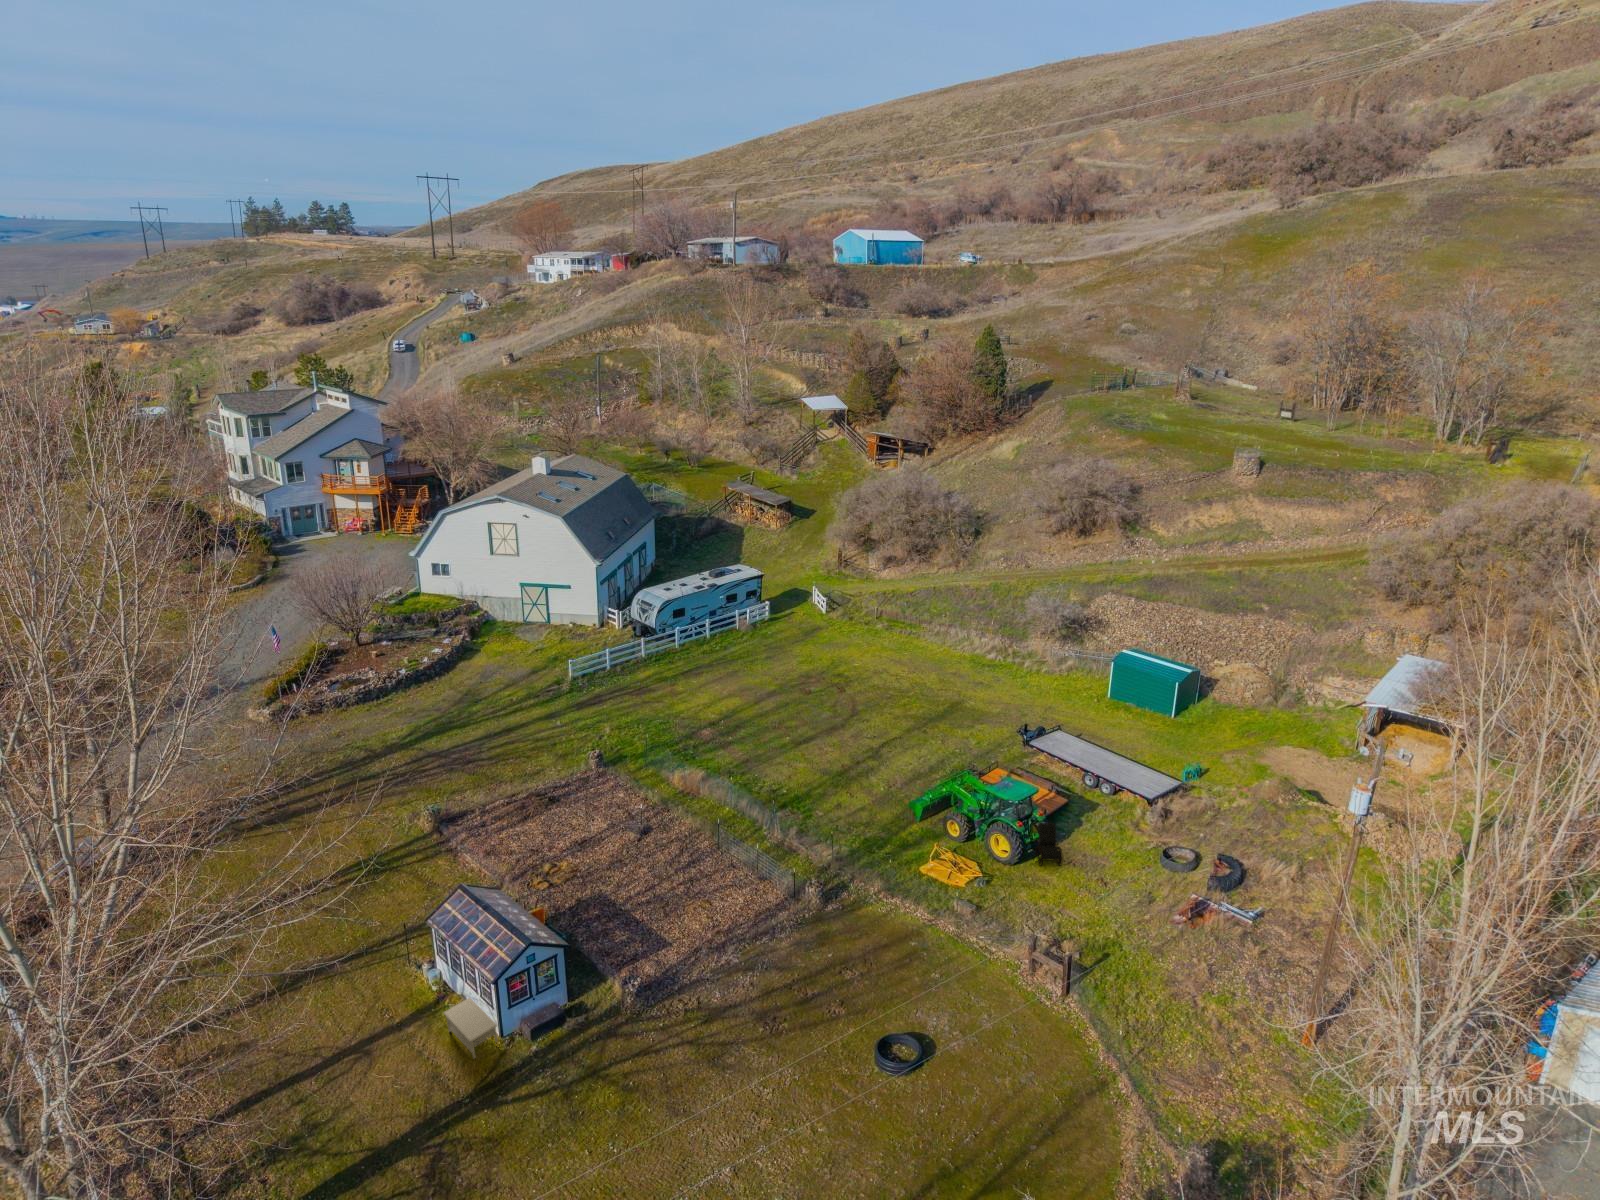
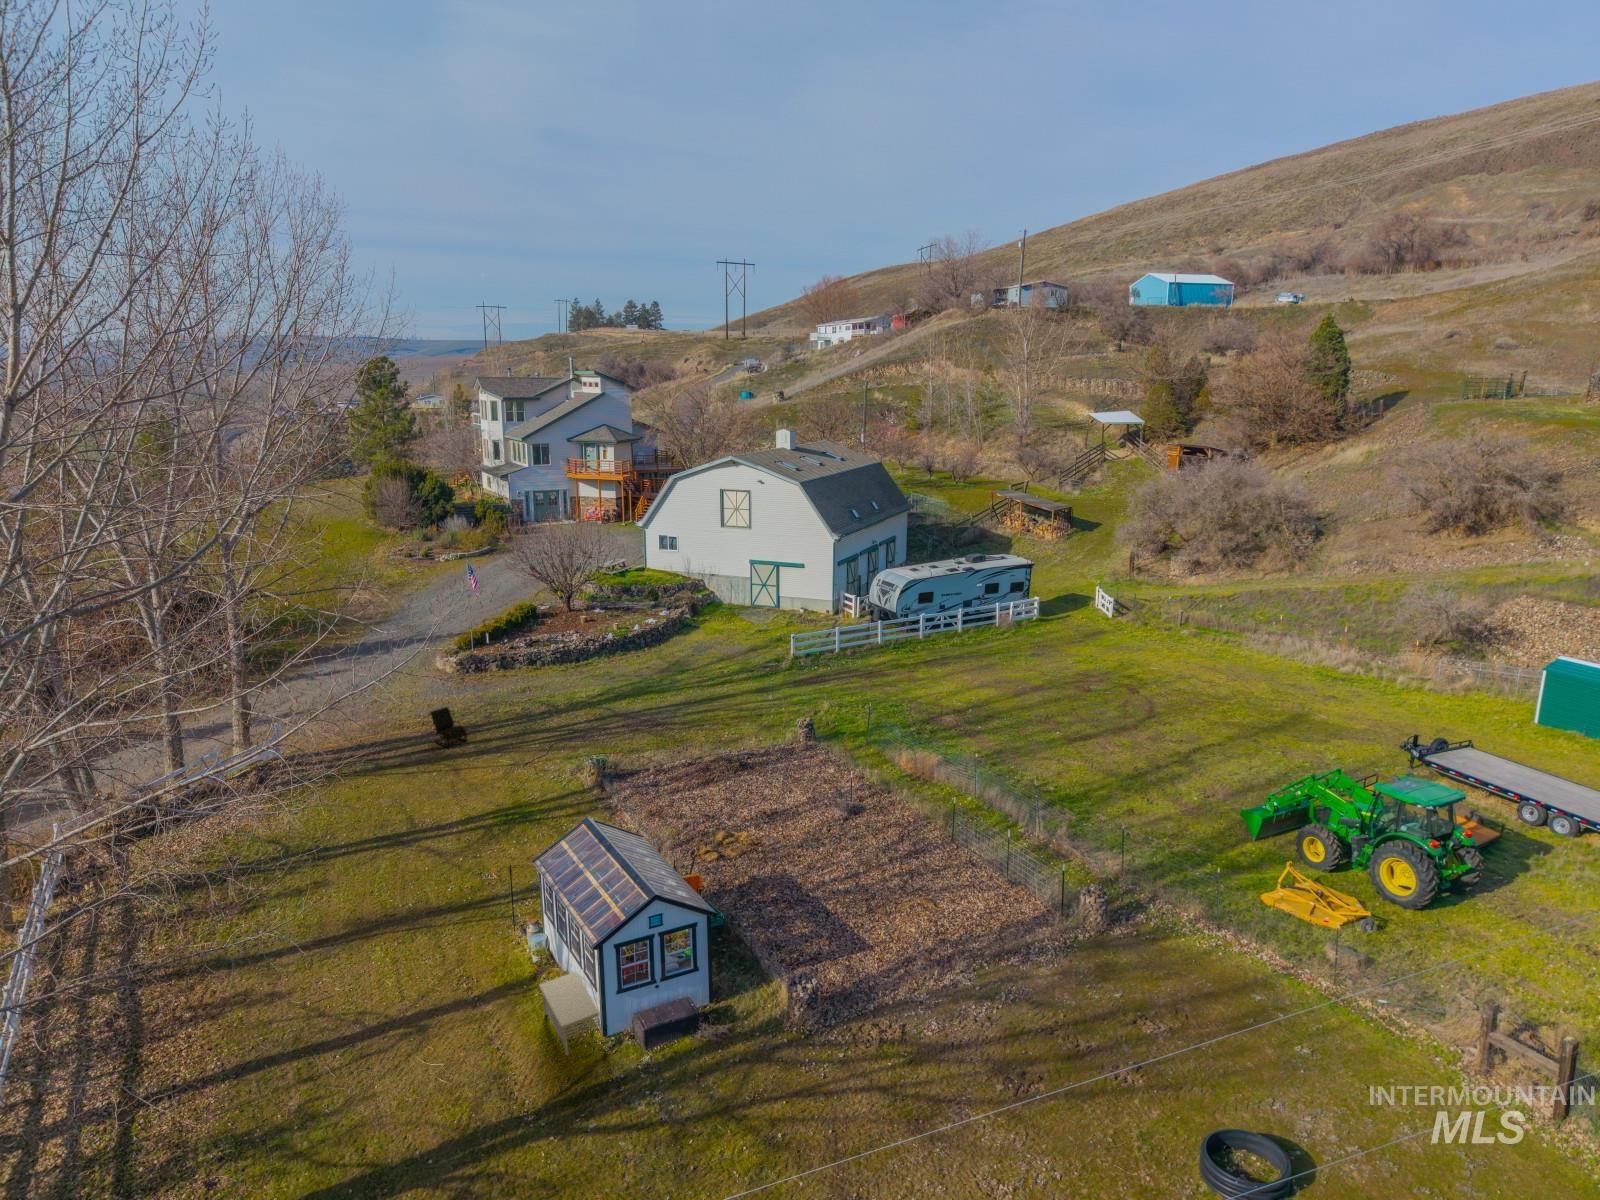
lounge chair: present [1036,823,1063,865] -> present [430,707,467,748]

